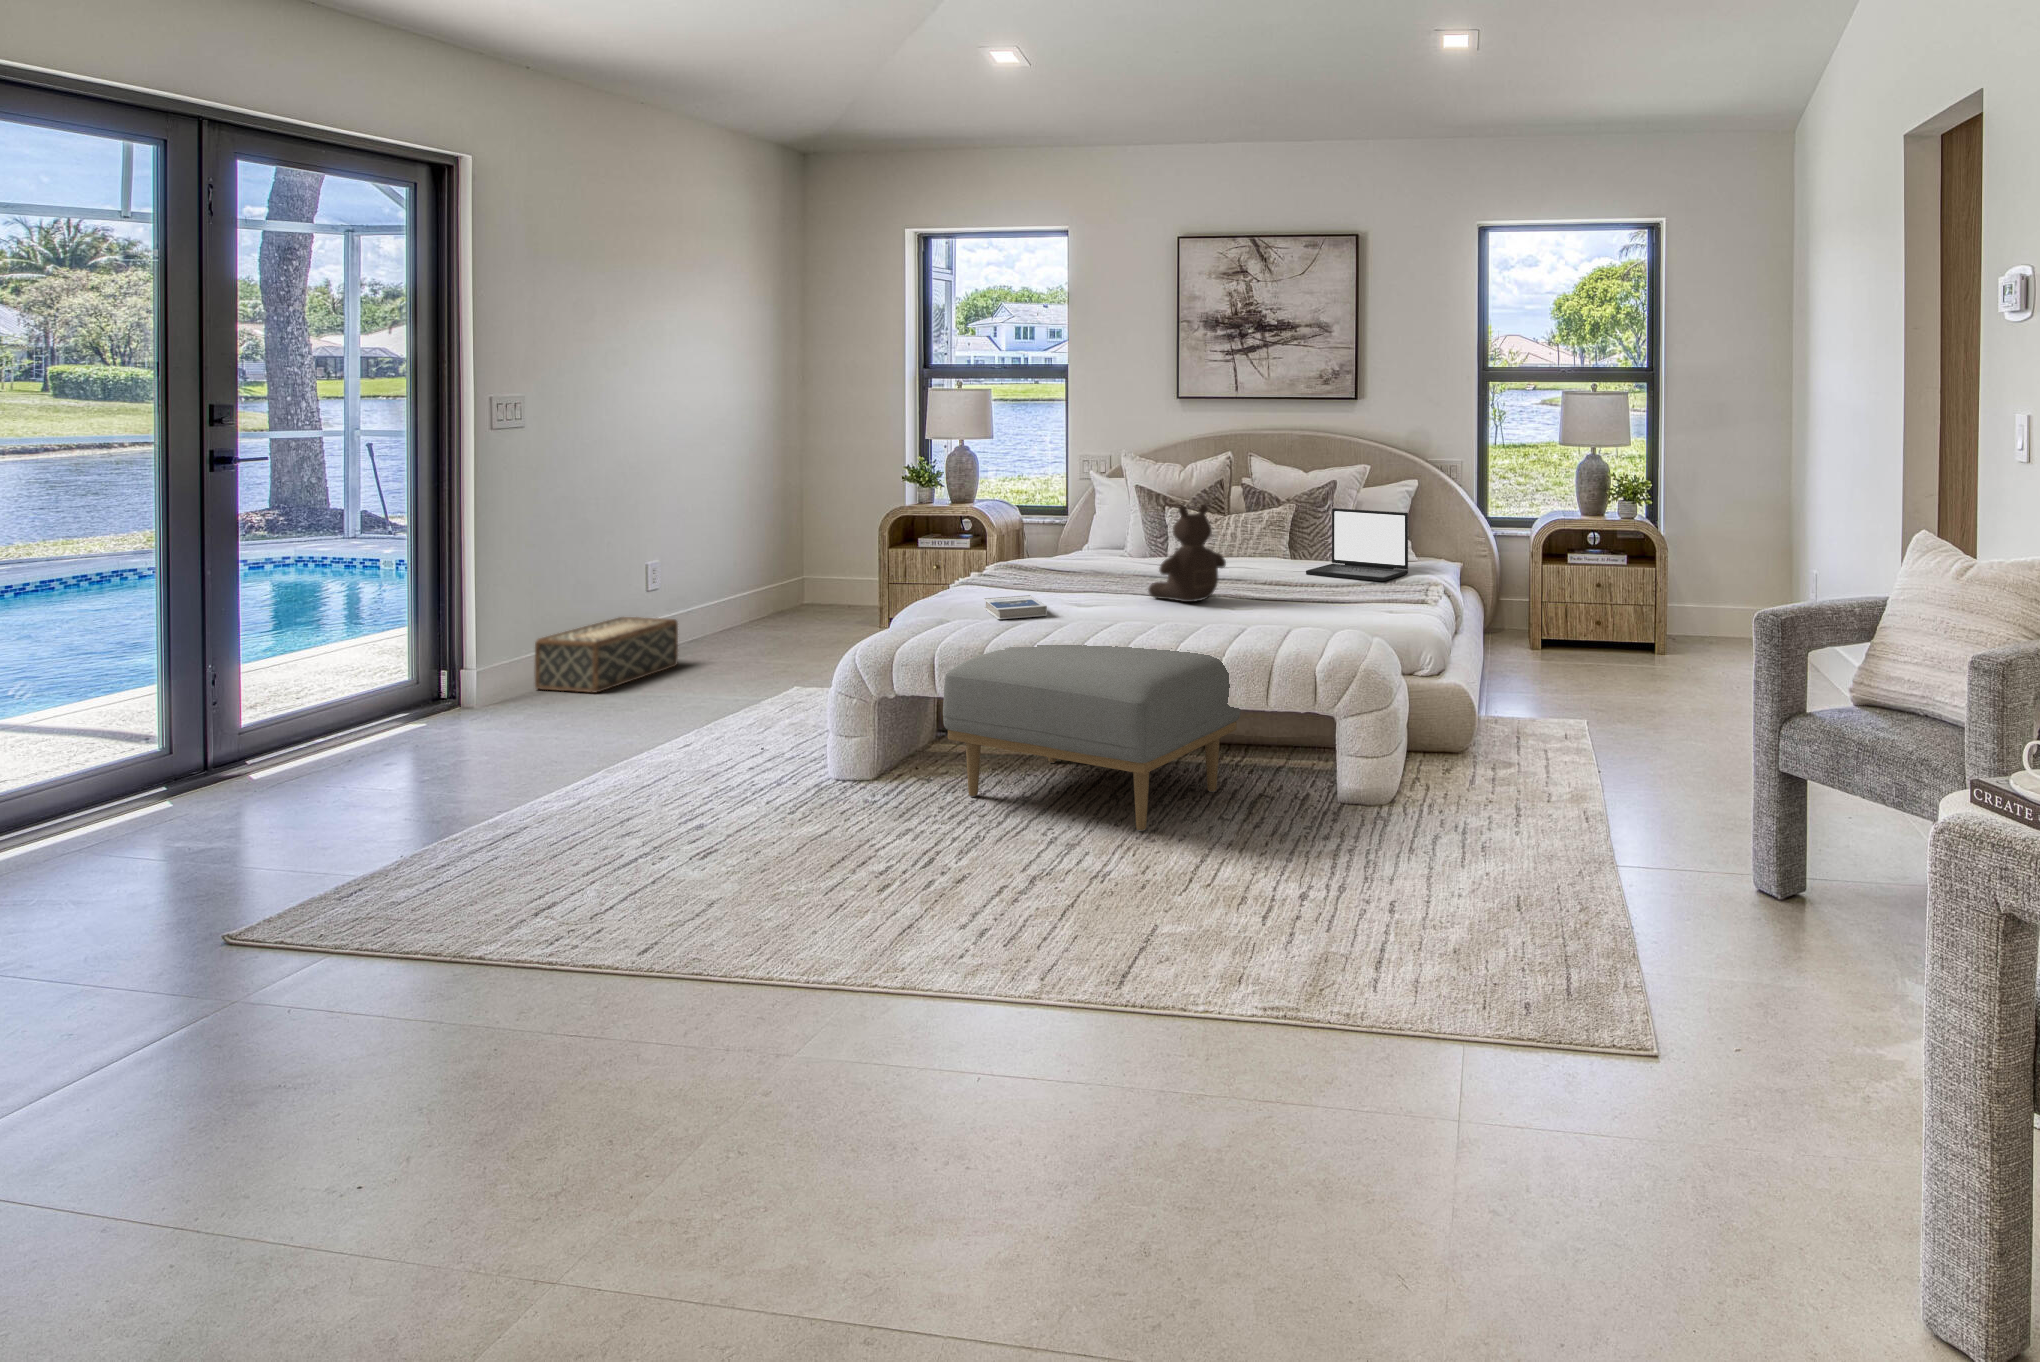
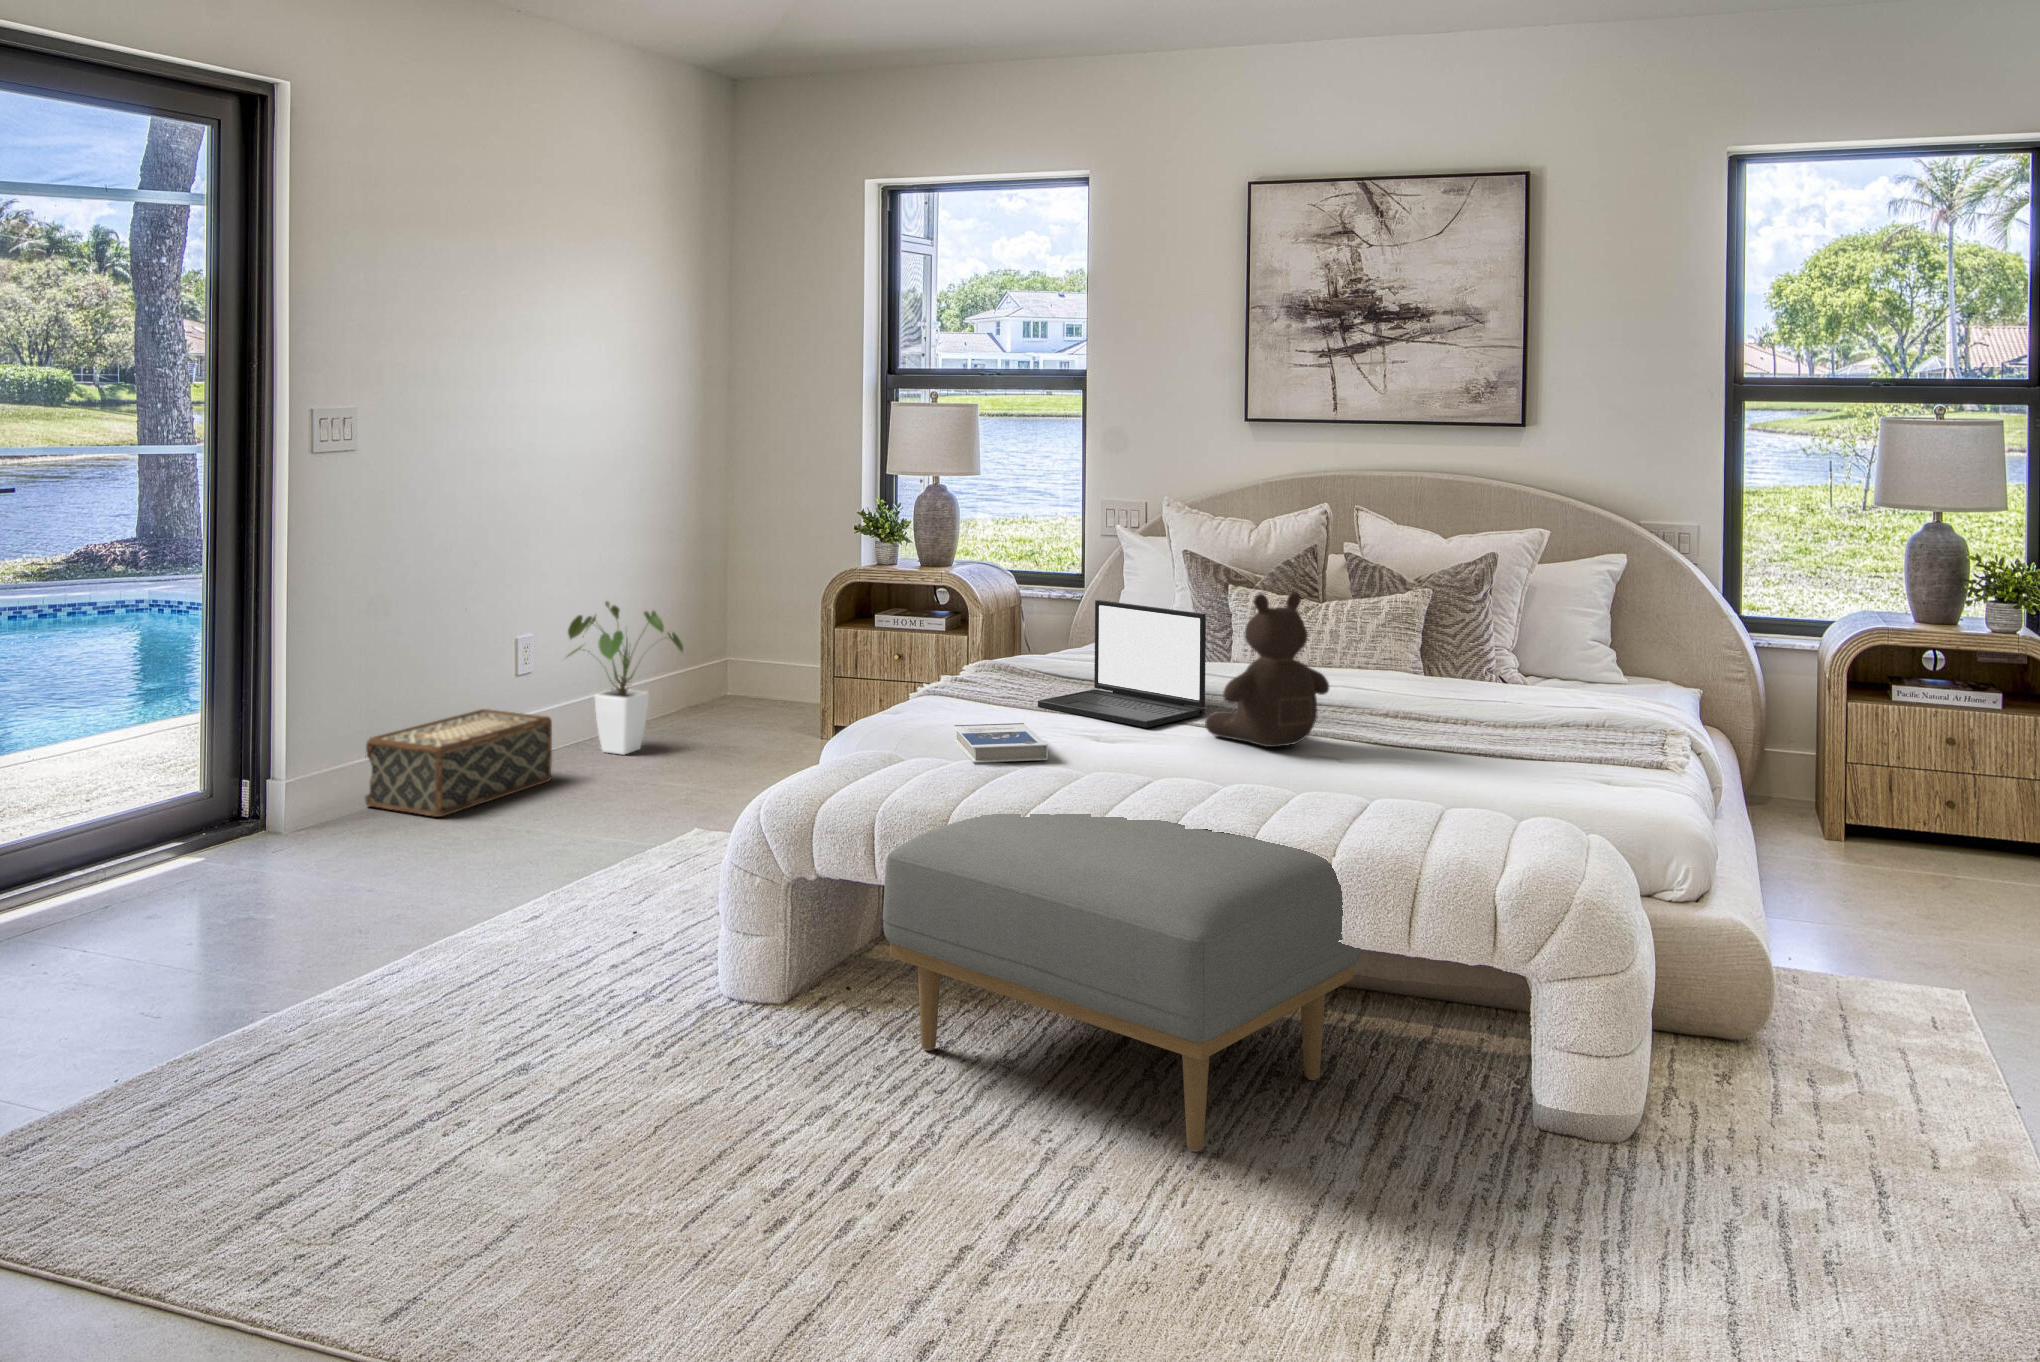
laptop: present [1306,508,1408,581] -> present [1038,600,1206,728]
house plant: none [680,536,775,646] -> present [568,601,683,755]

